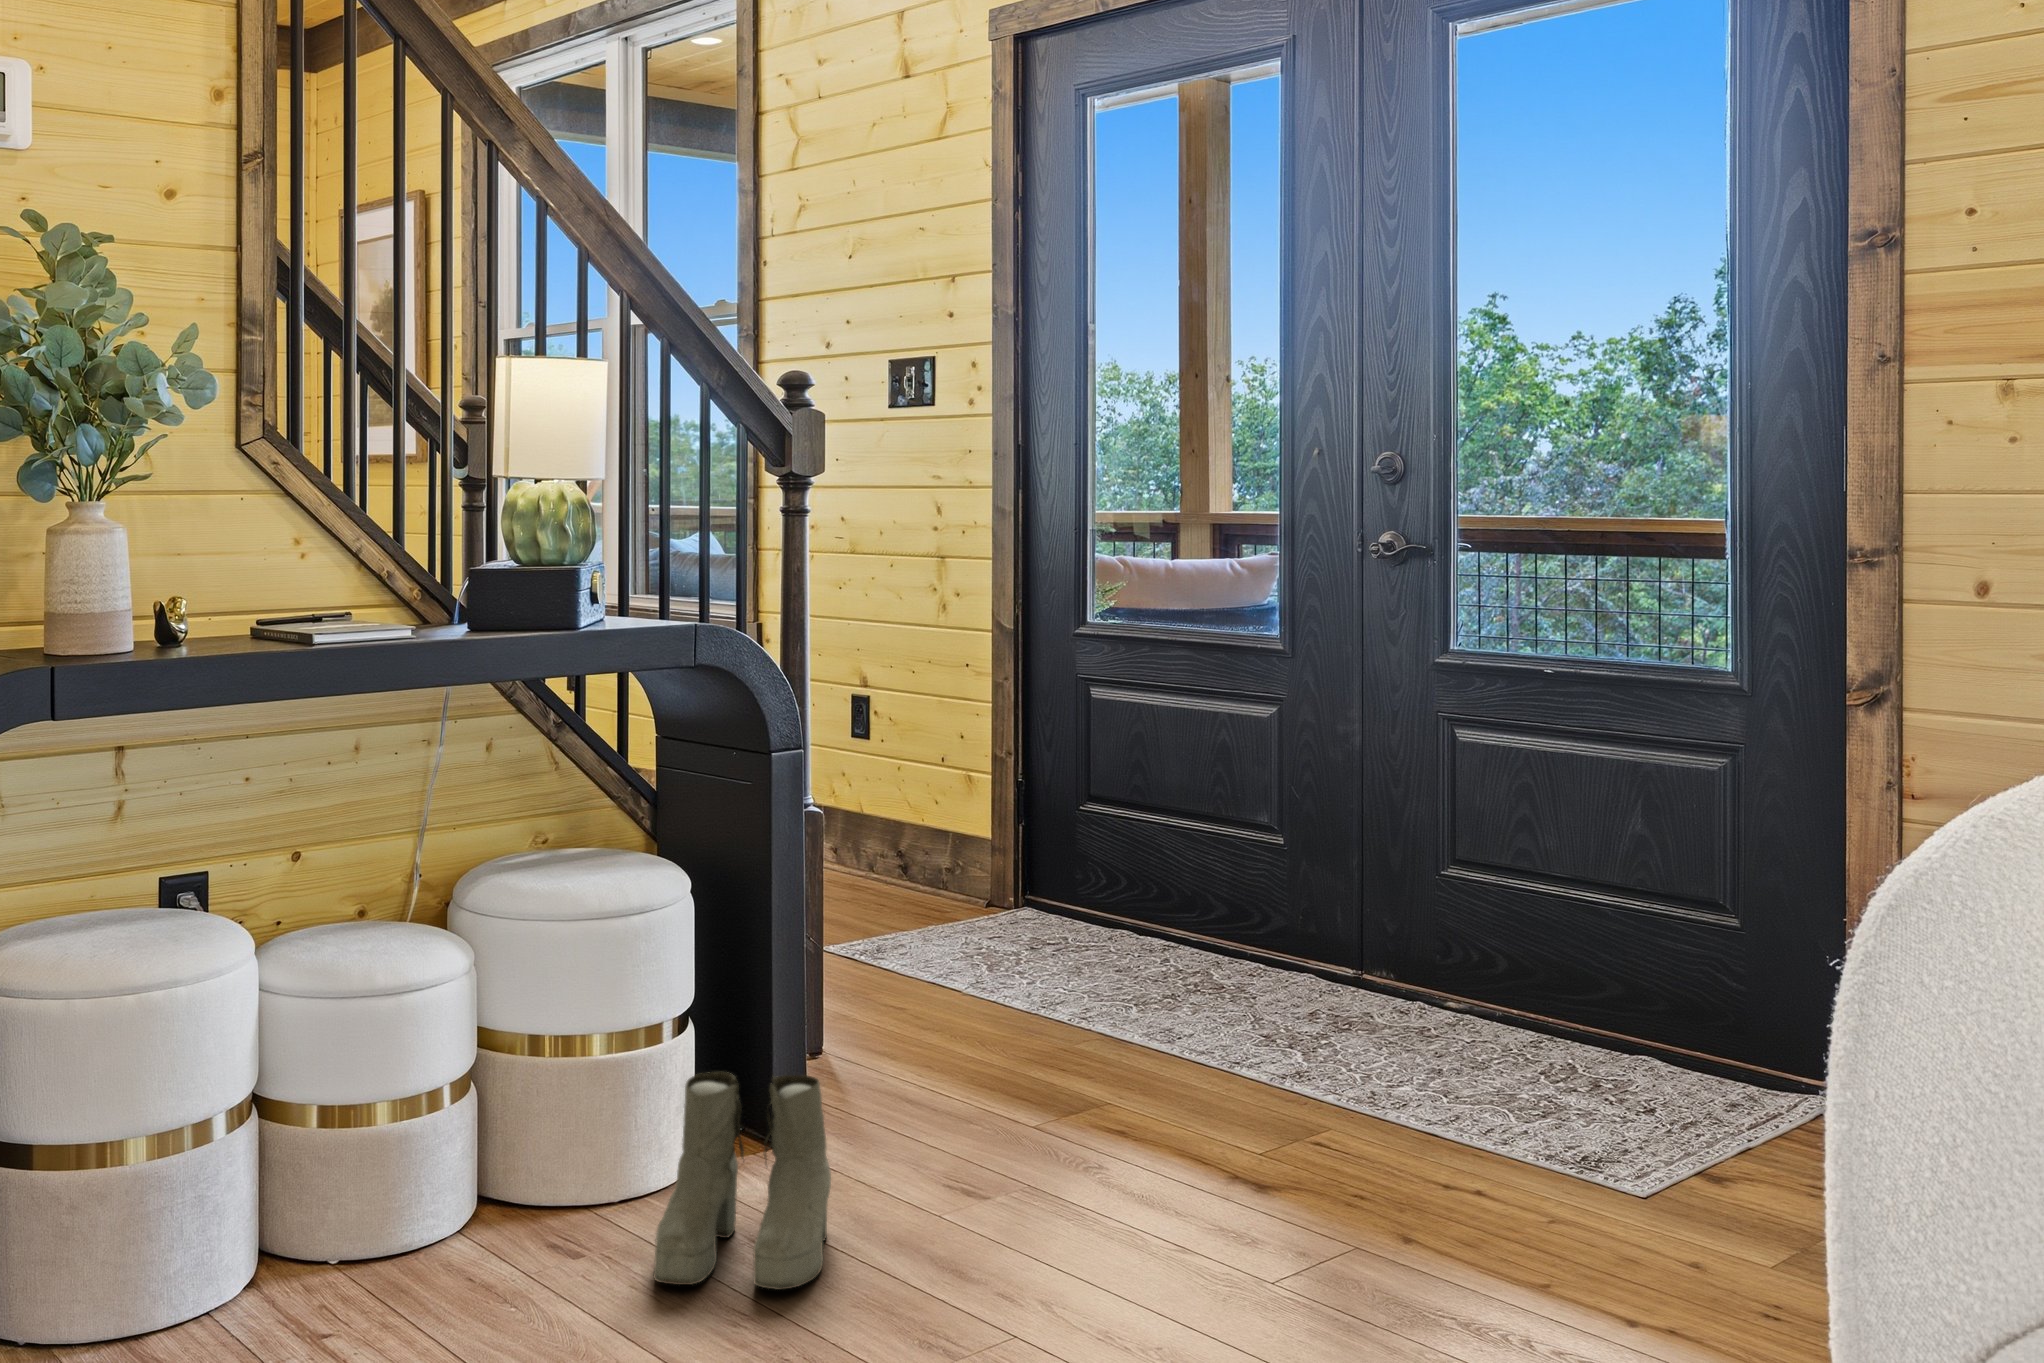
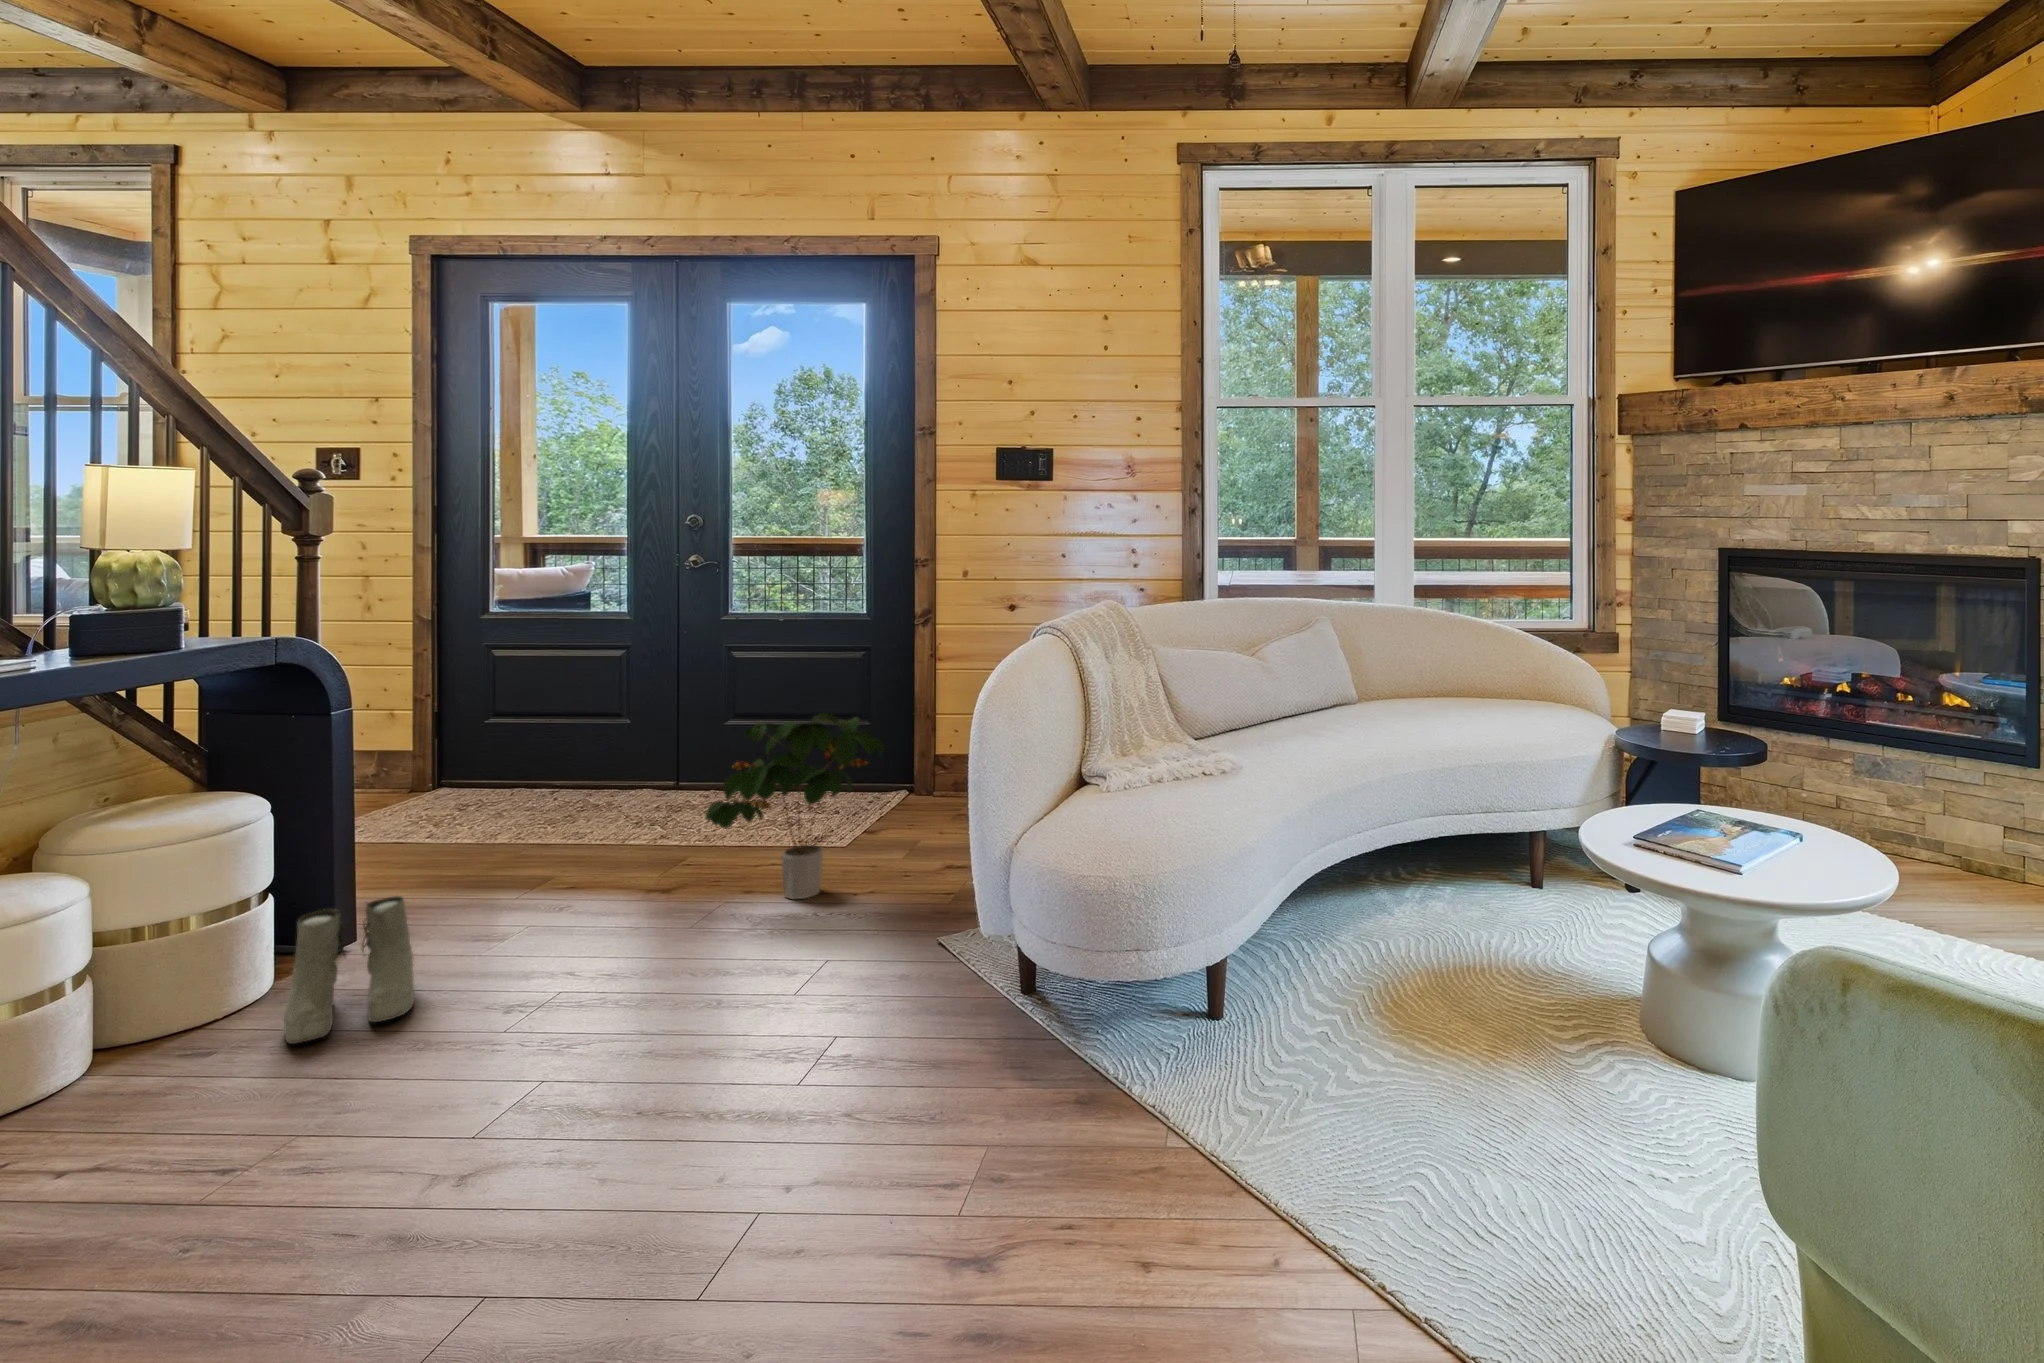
potted plant: none [1316,873,1722,1295] -> present [706,713,884,899]

